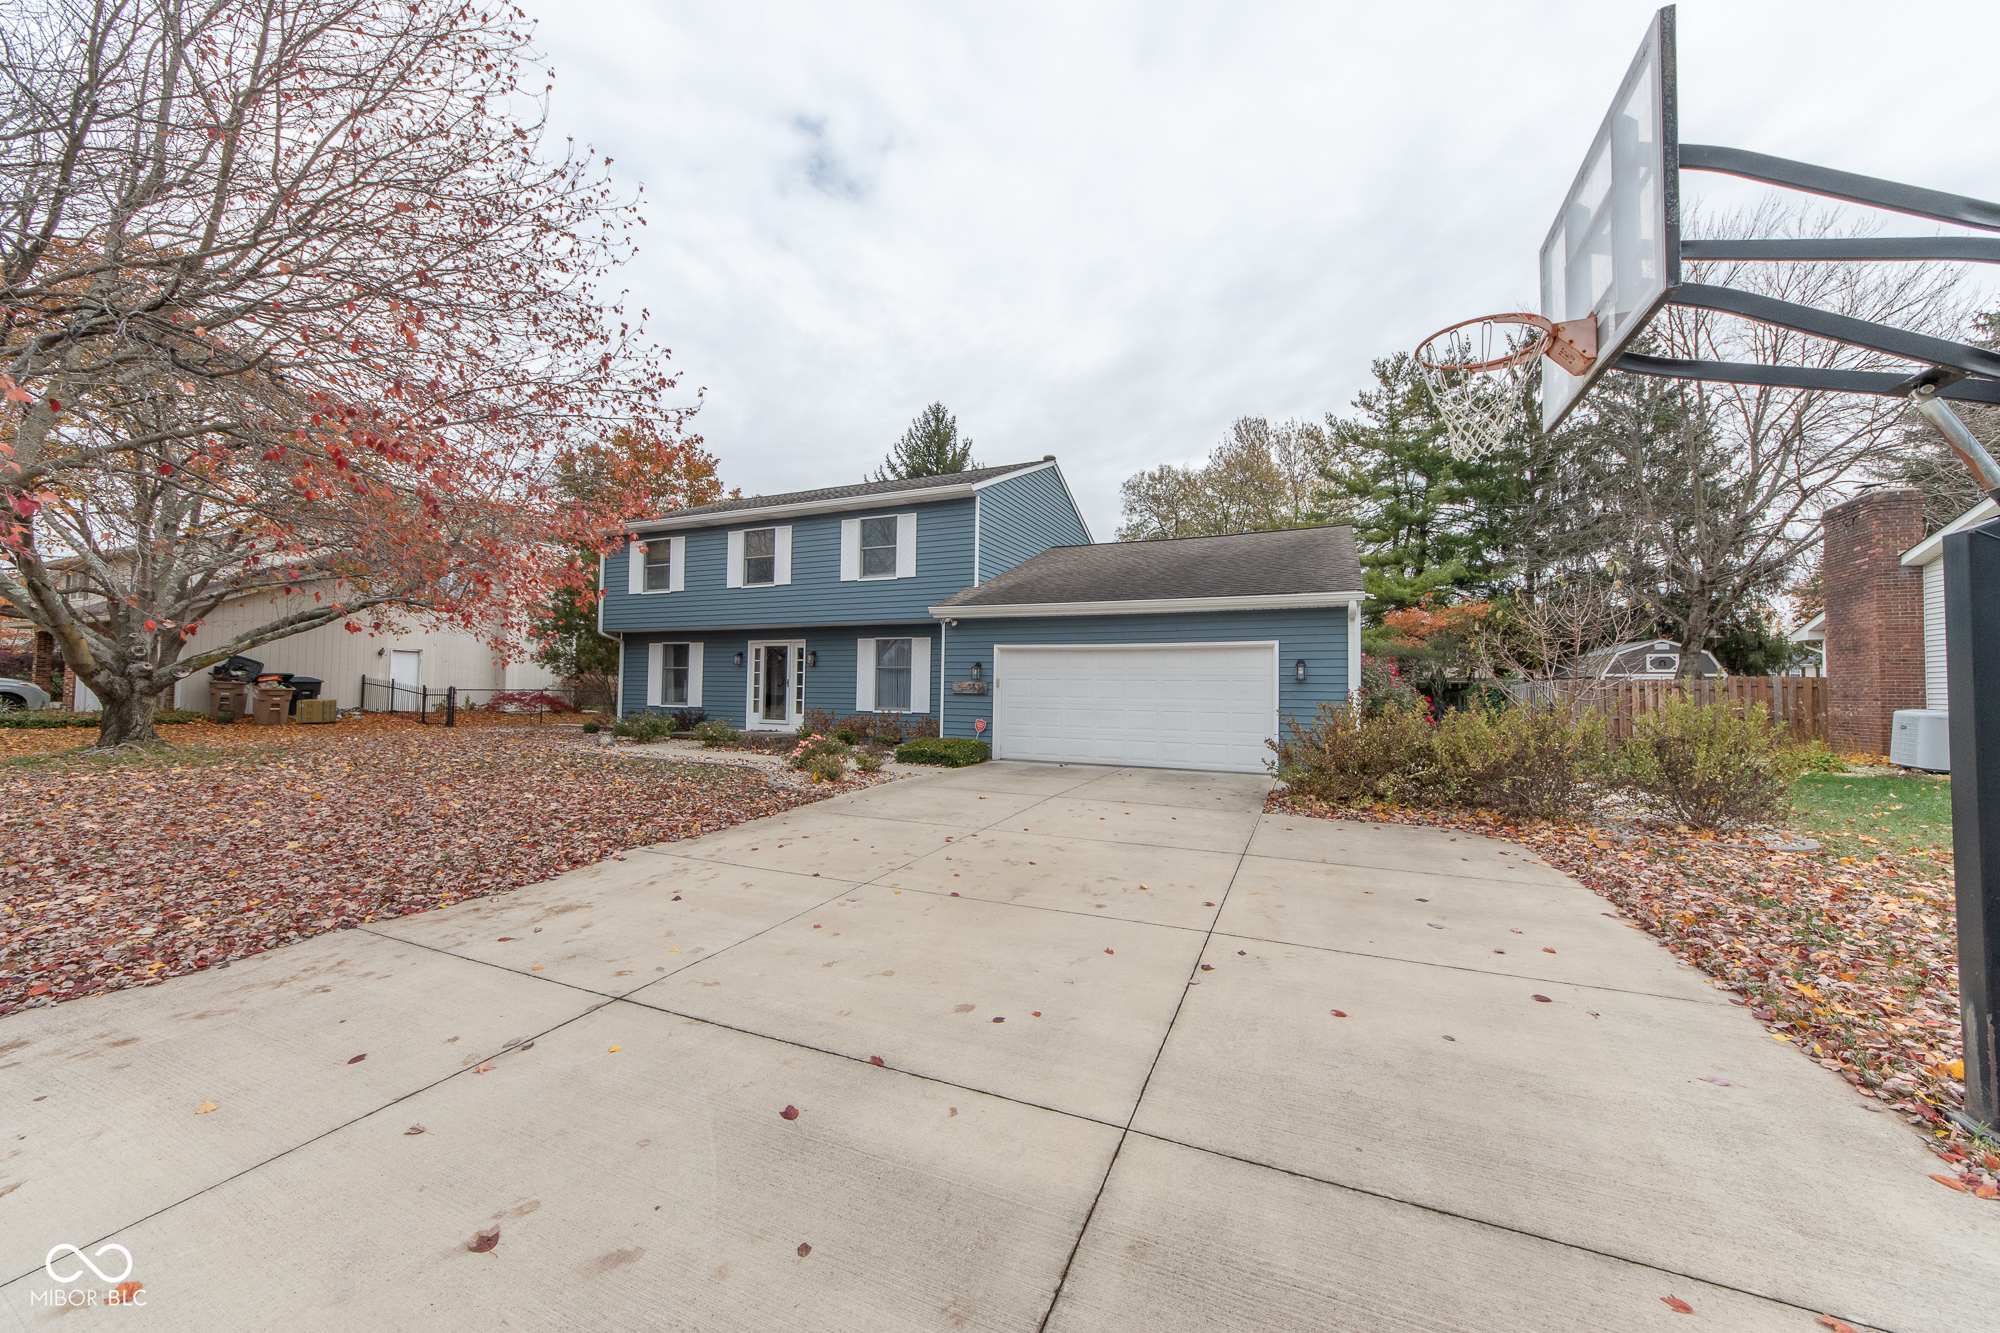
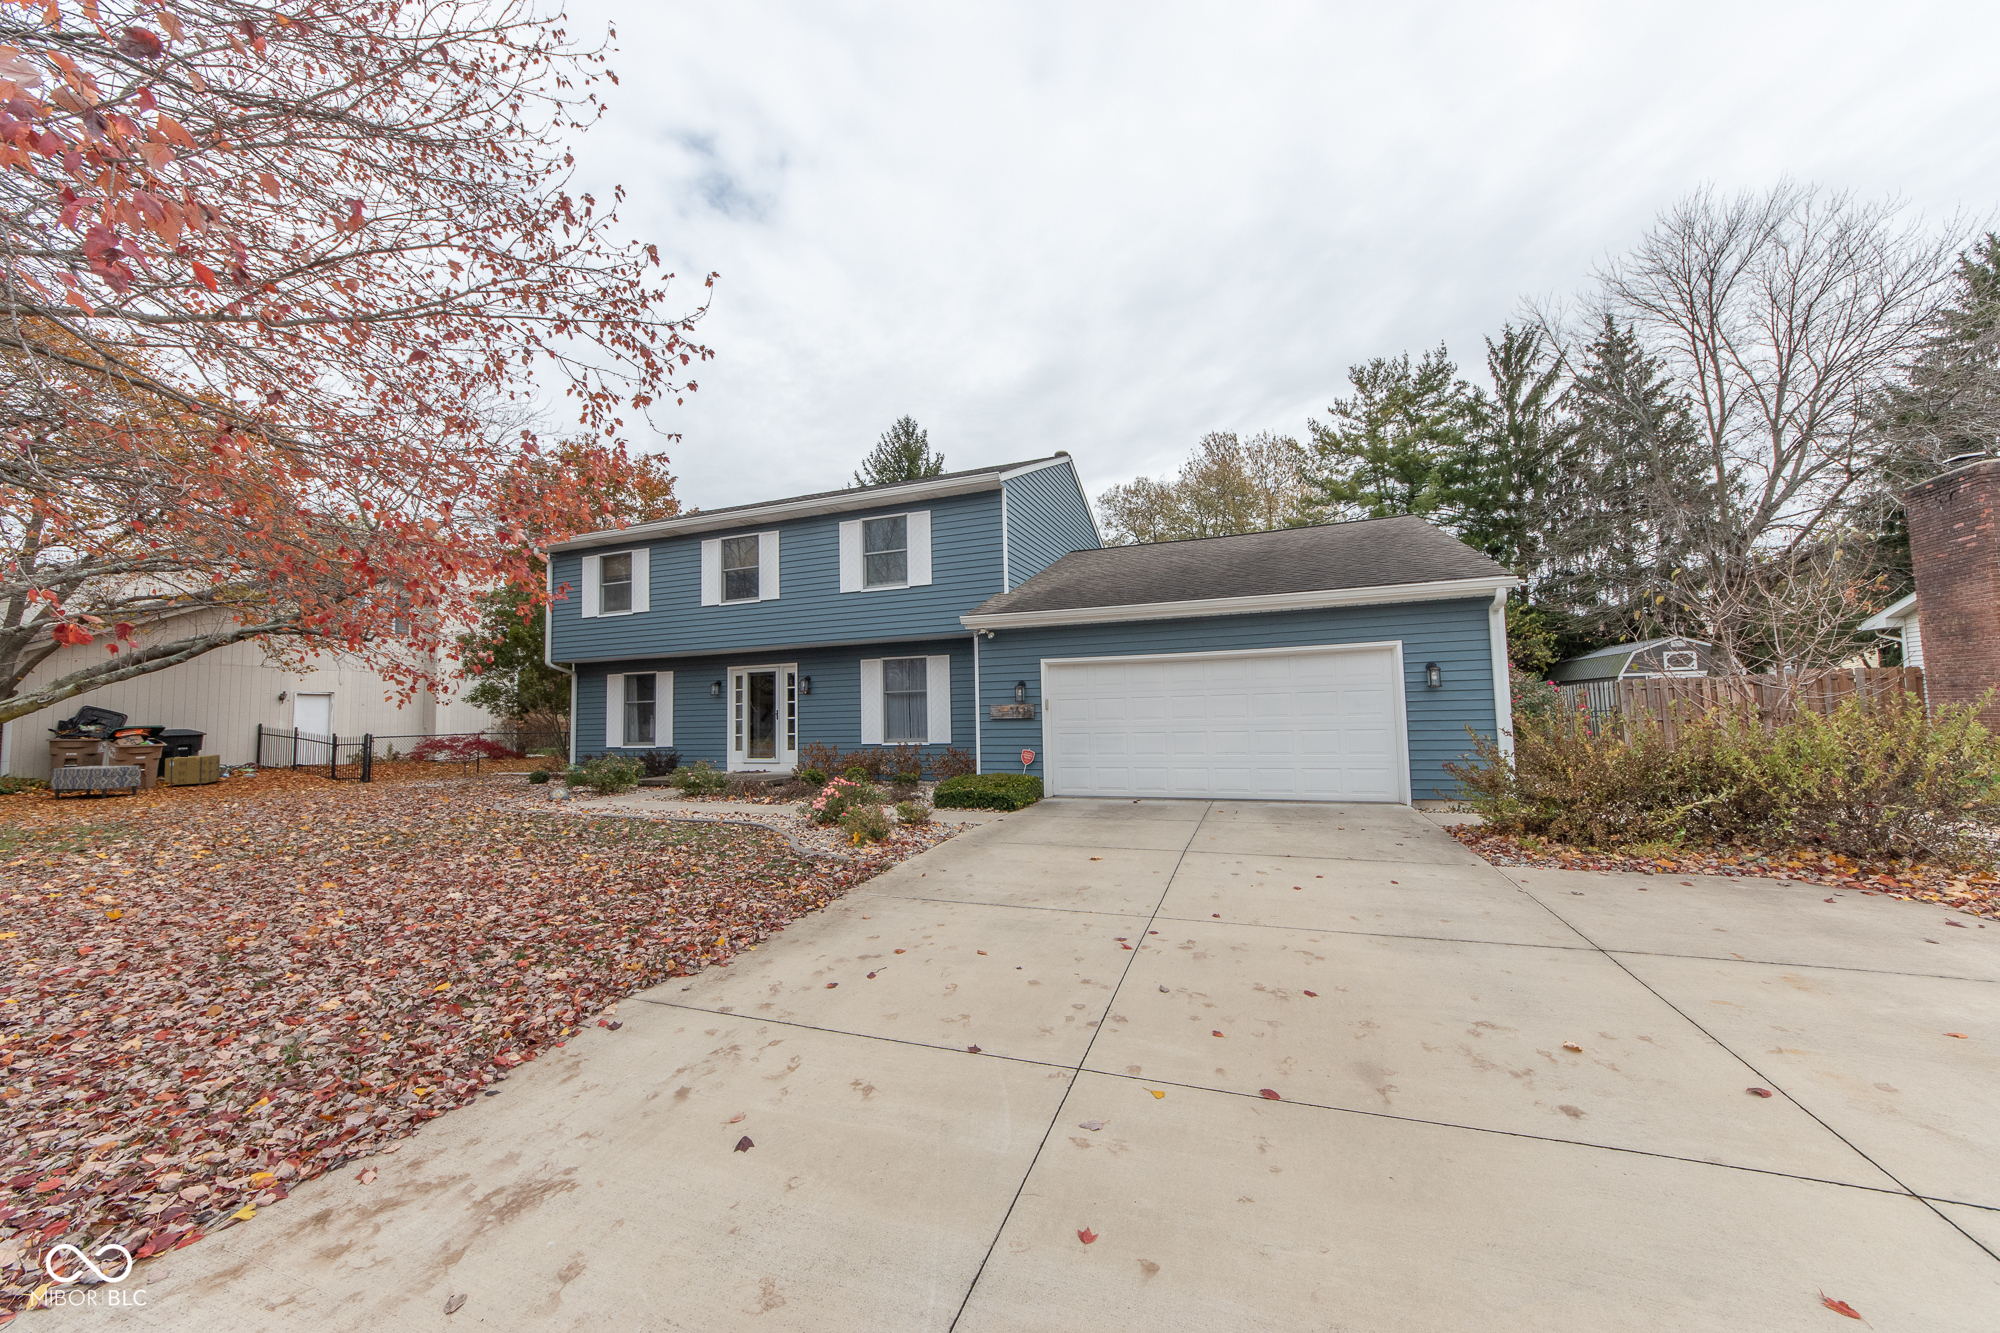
bench: none [216,704,281,730] -> present [51,766,141,798]

